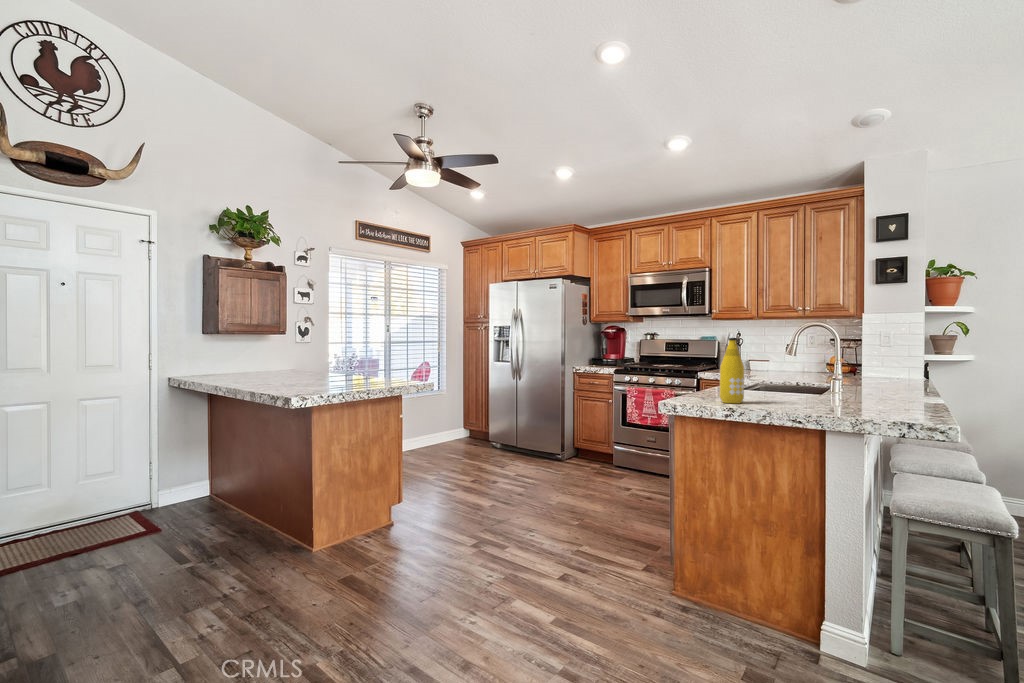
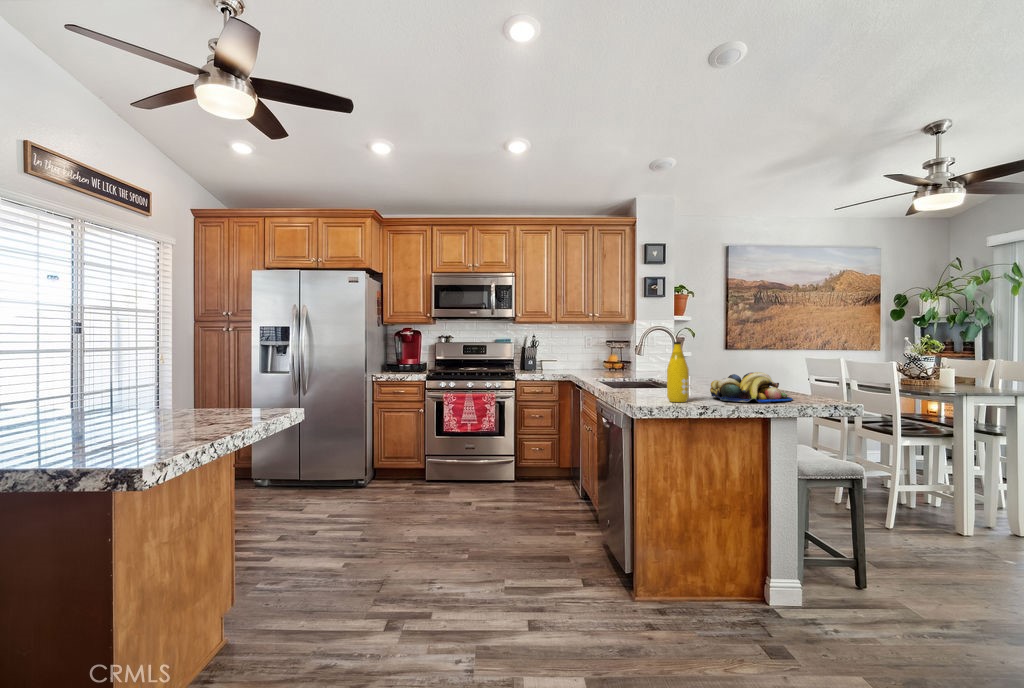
fruit bowl: none [777,375,886,413] -> present [710,372,793,402]

